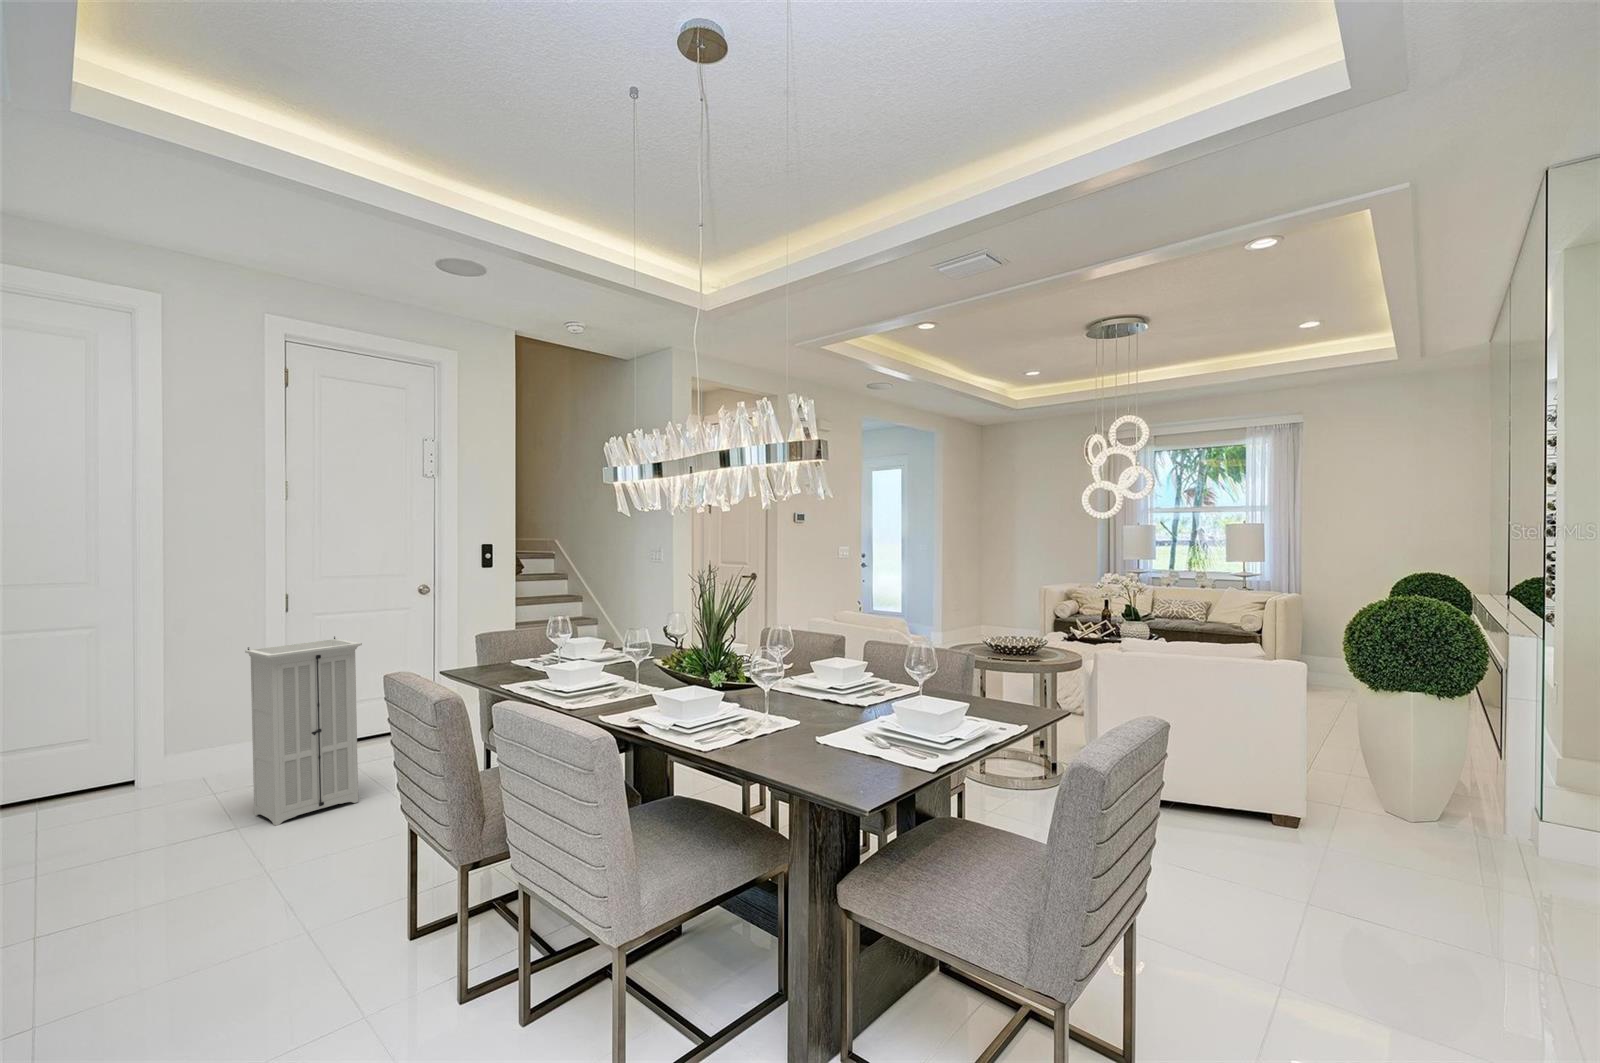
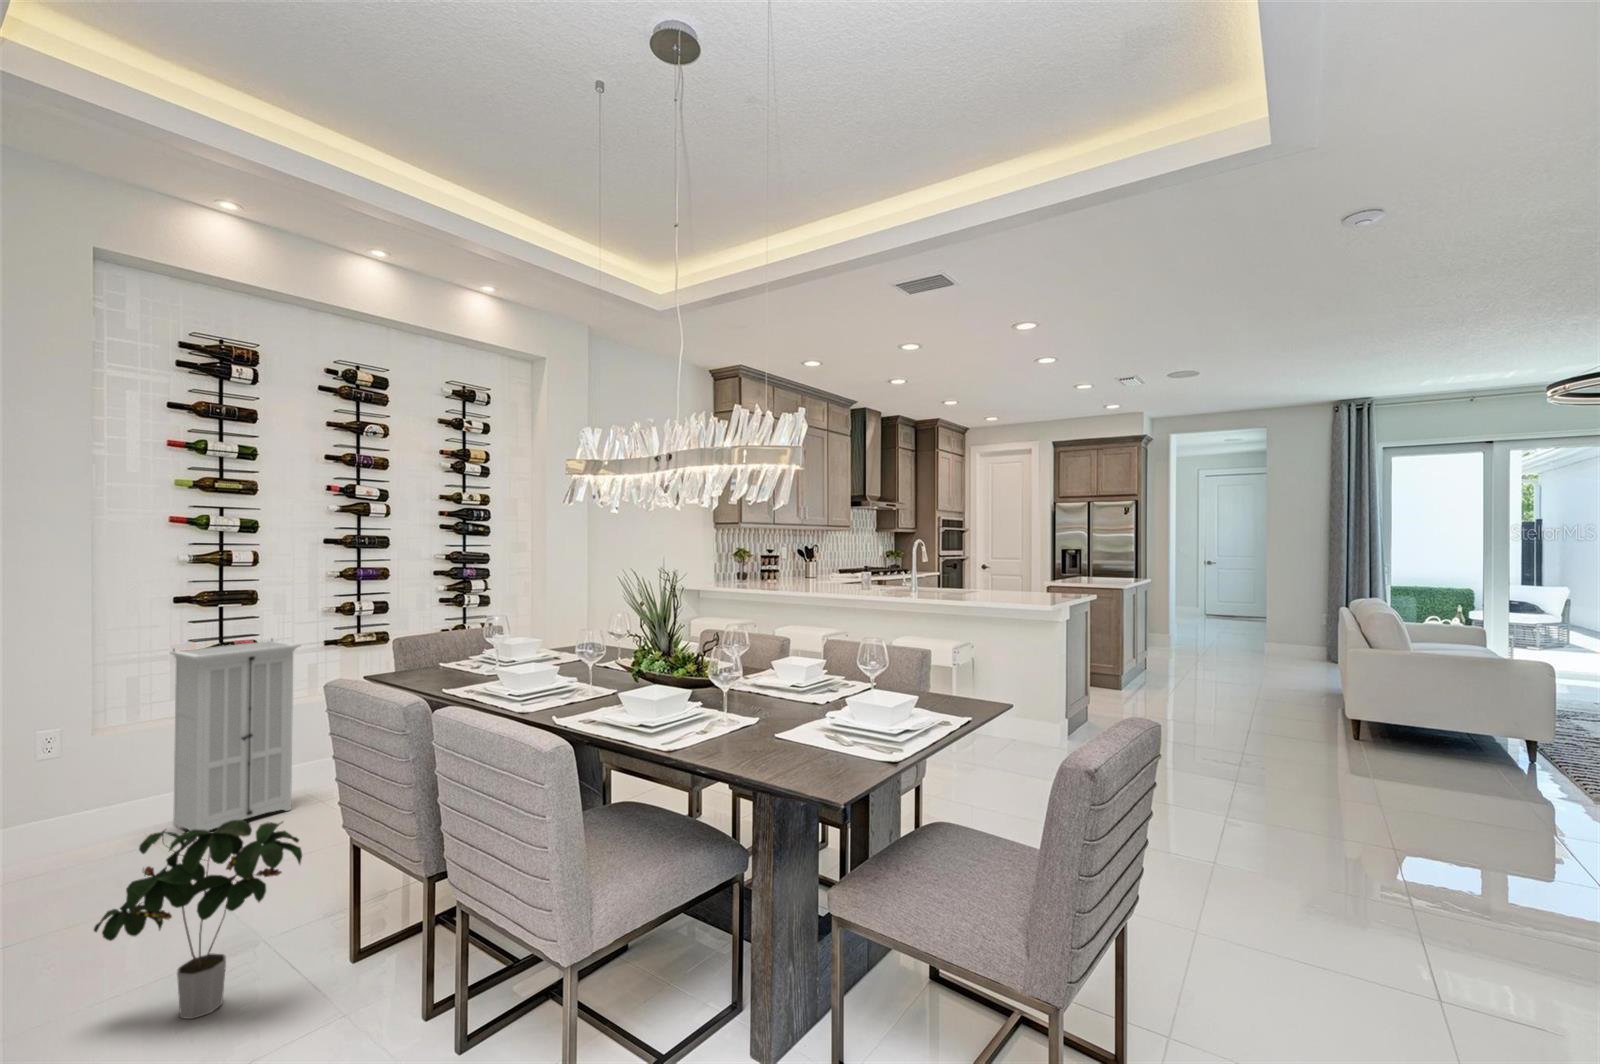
potted plant: none [208,809,379,983] -> present [94,820,302,1019]

